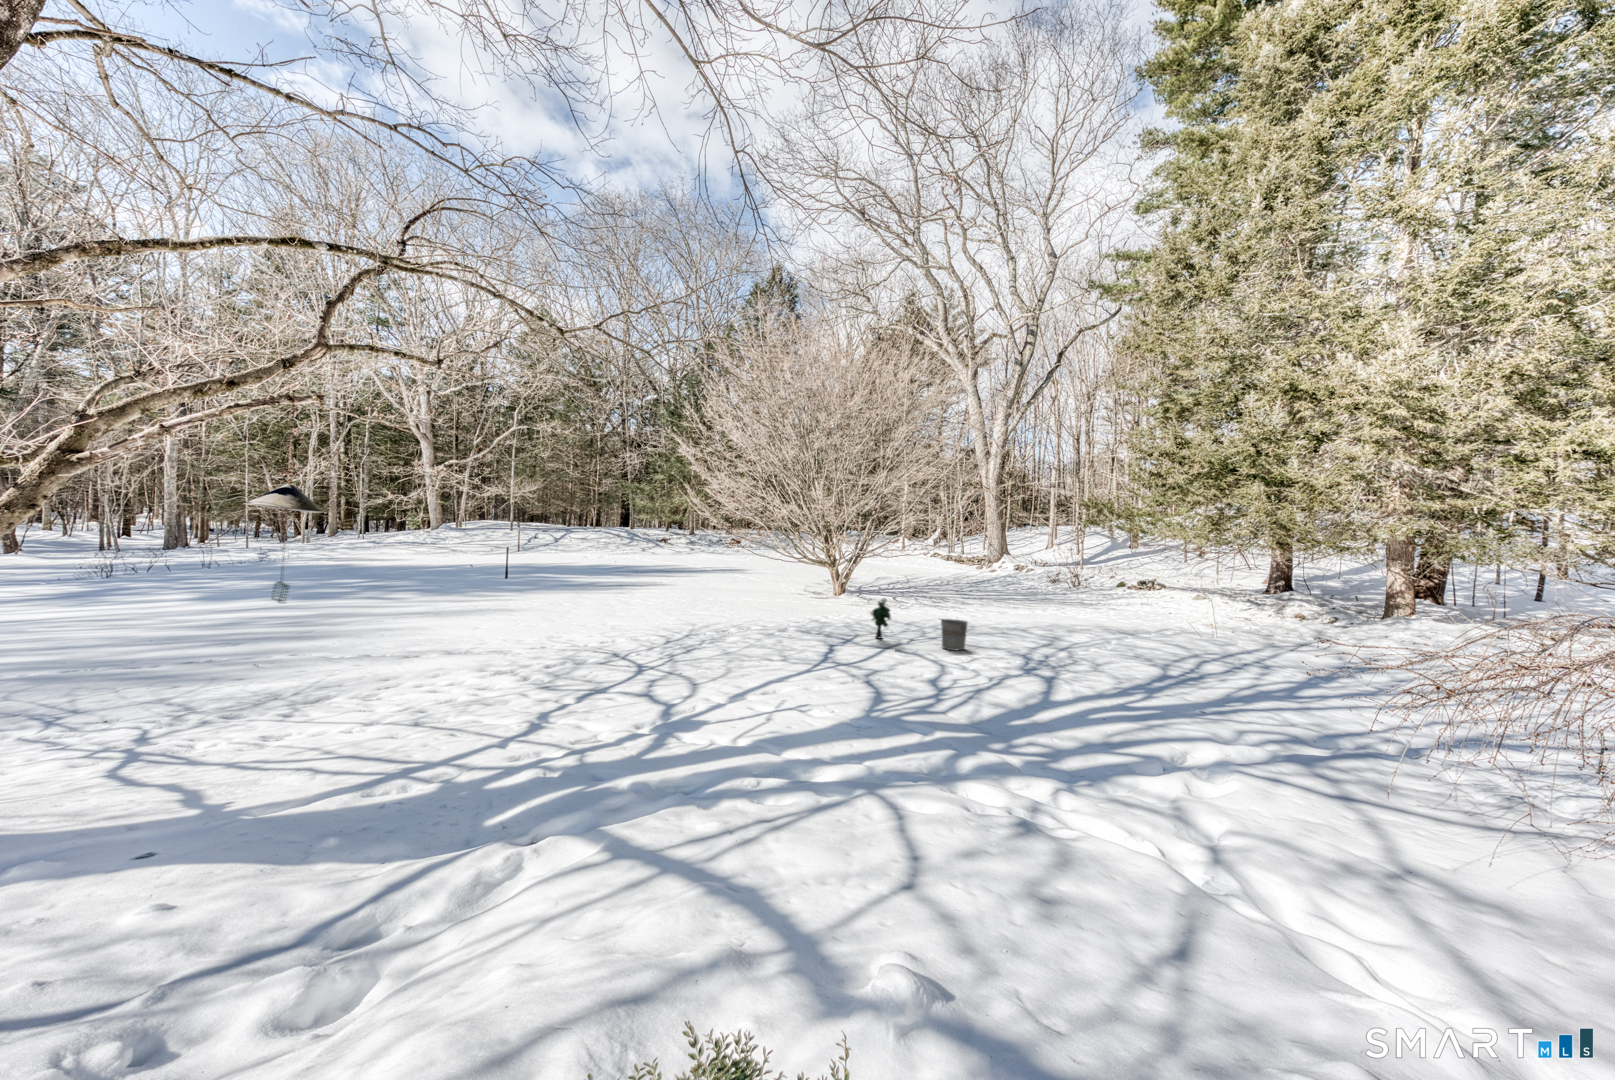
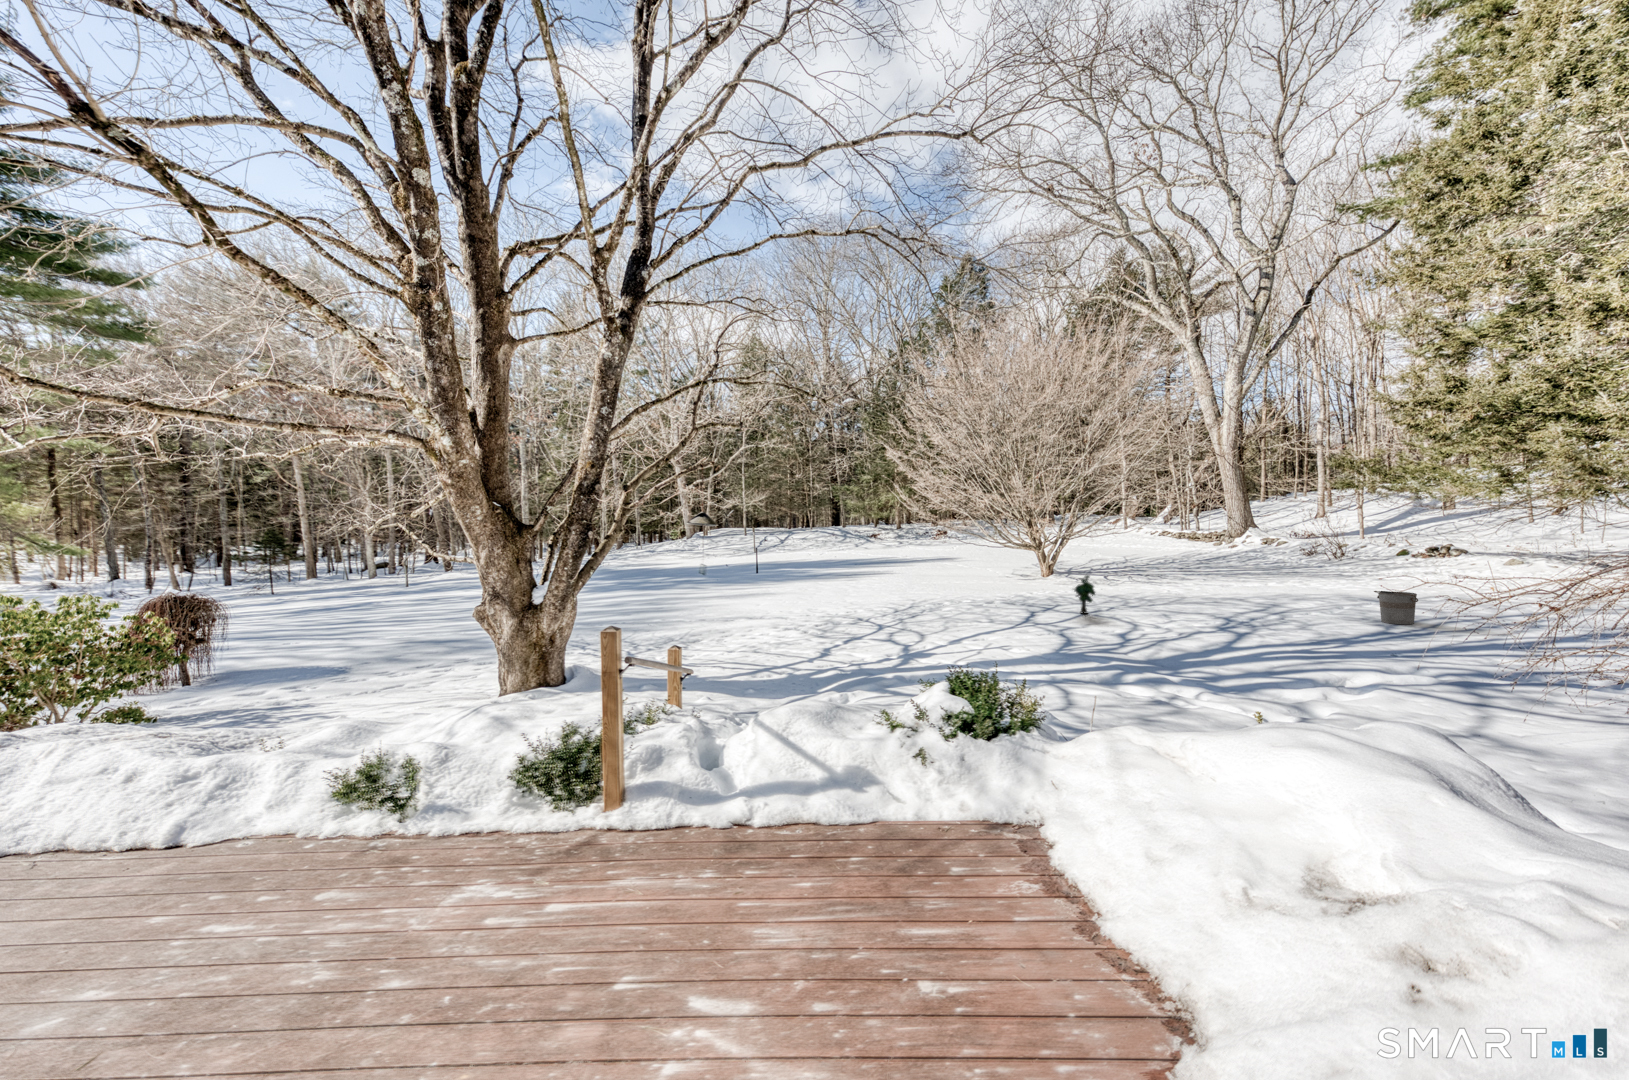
bucket: present [941,619,967,650] -> present [1374,591,1418,624]

